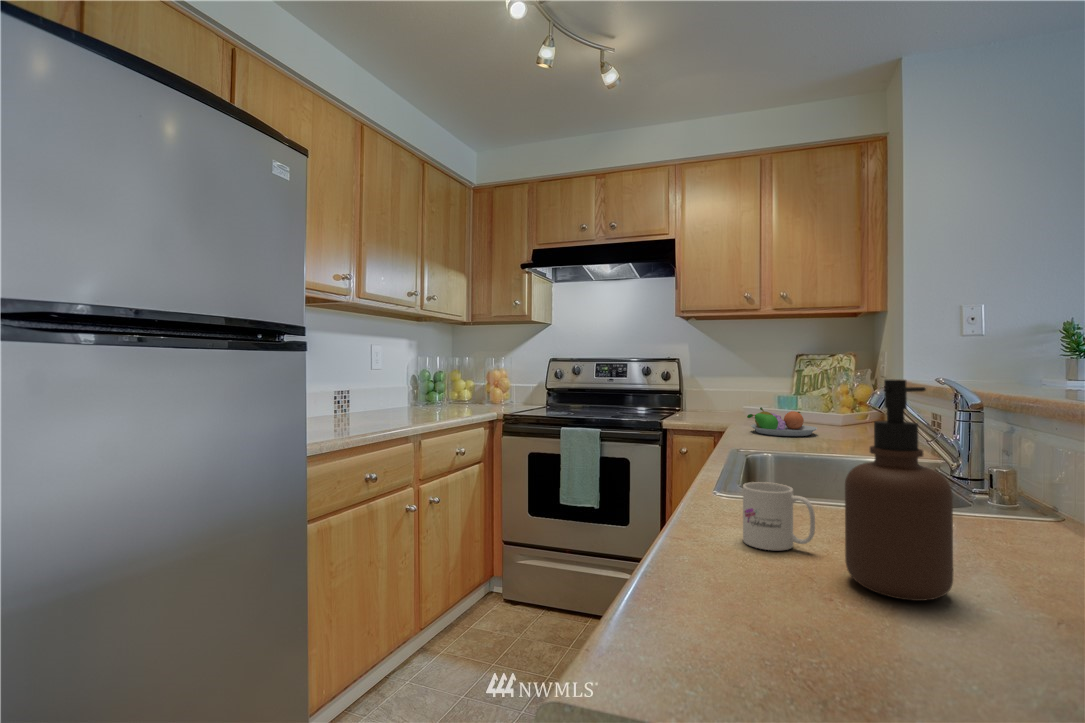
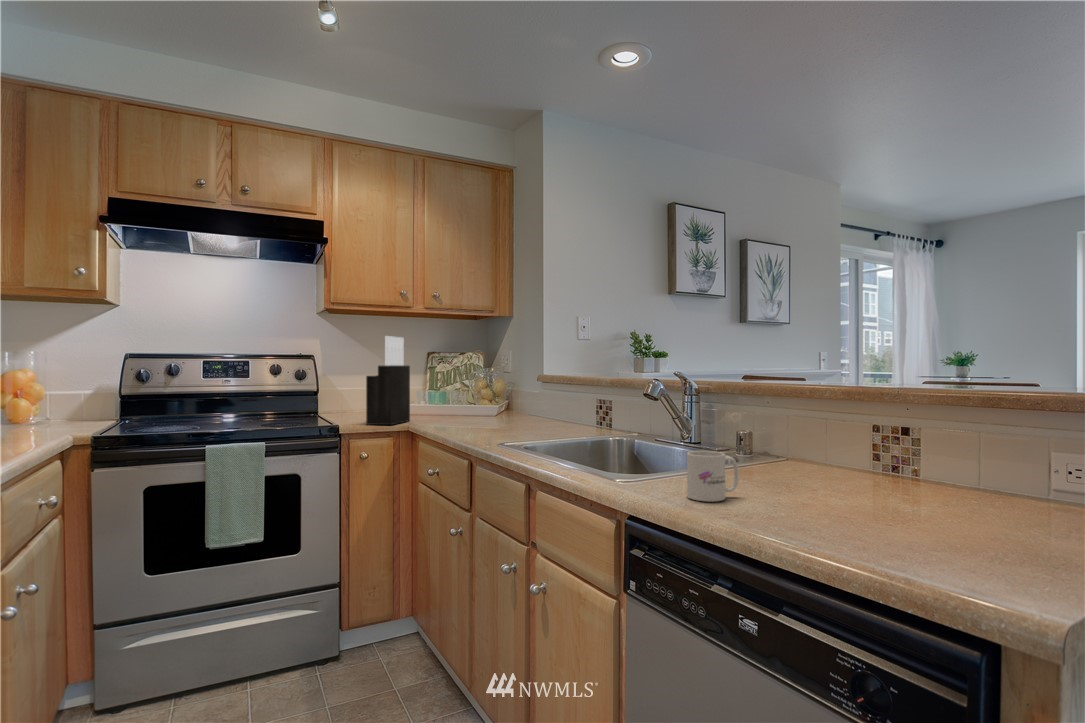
knife block: none [687,341,735,425] -> present [366,336,410,425]
soap dispenser: present [845,380,953,601] -> none [777,366,842,507]
fruit bowl: present [747,407,817,436] -> none [443,402,501,427]

